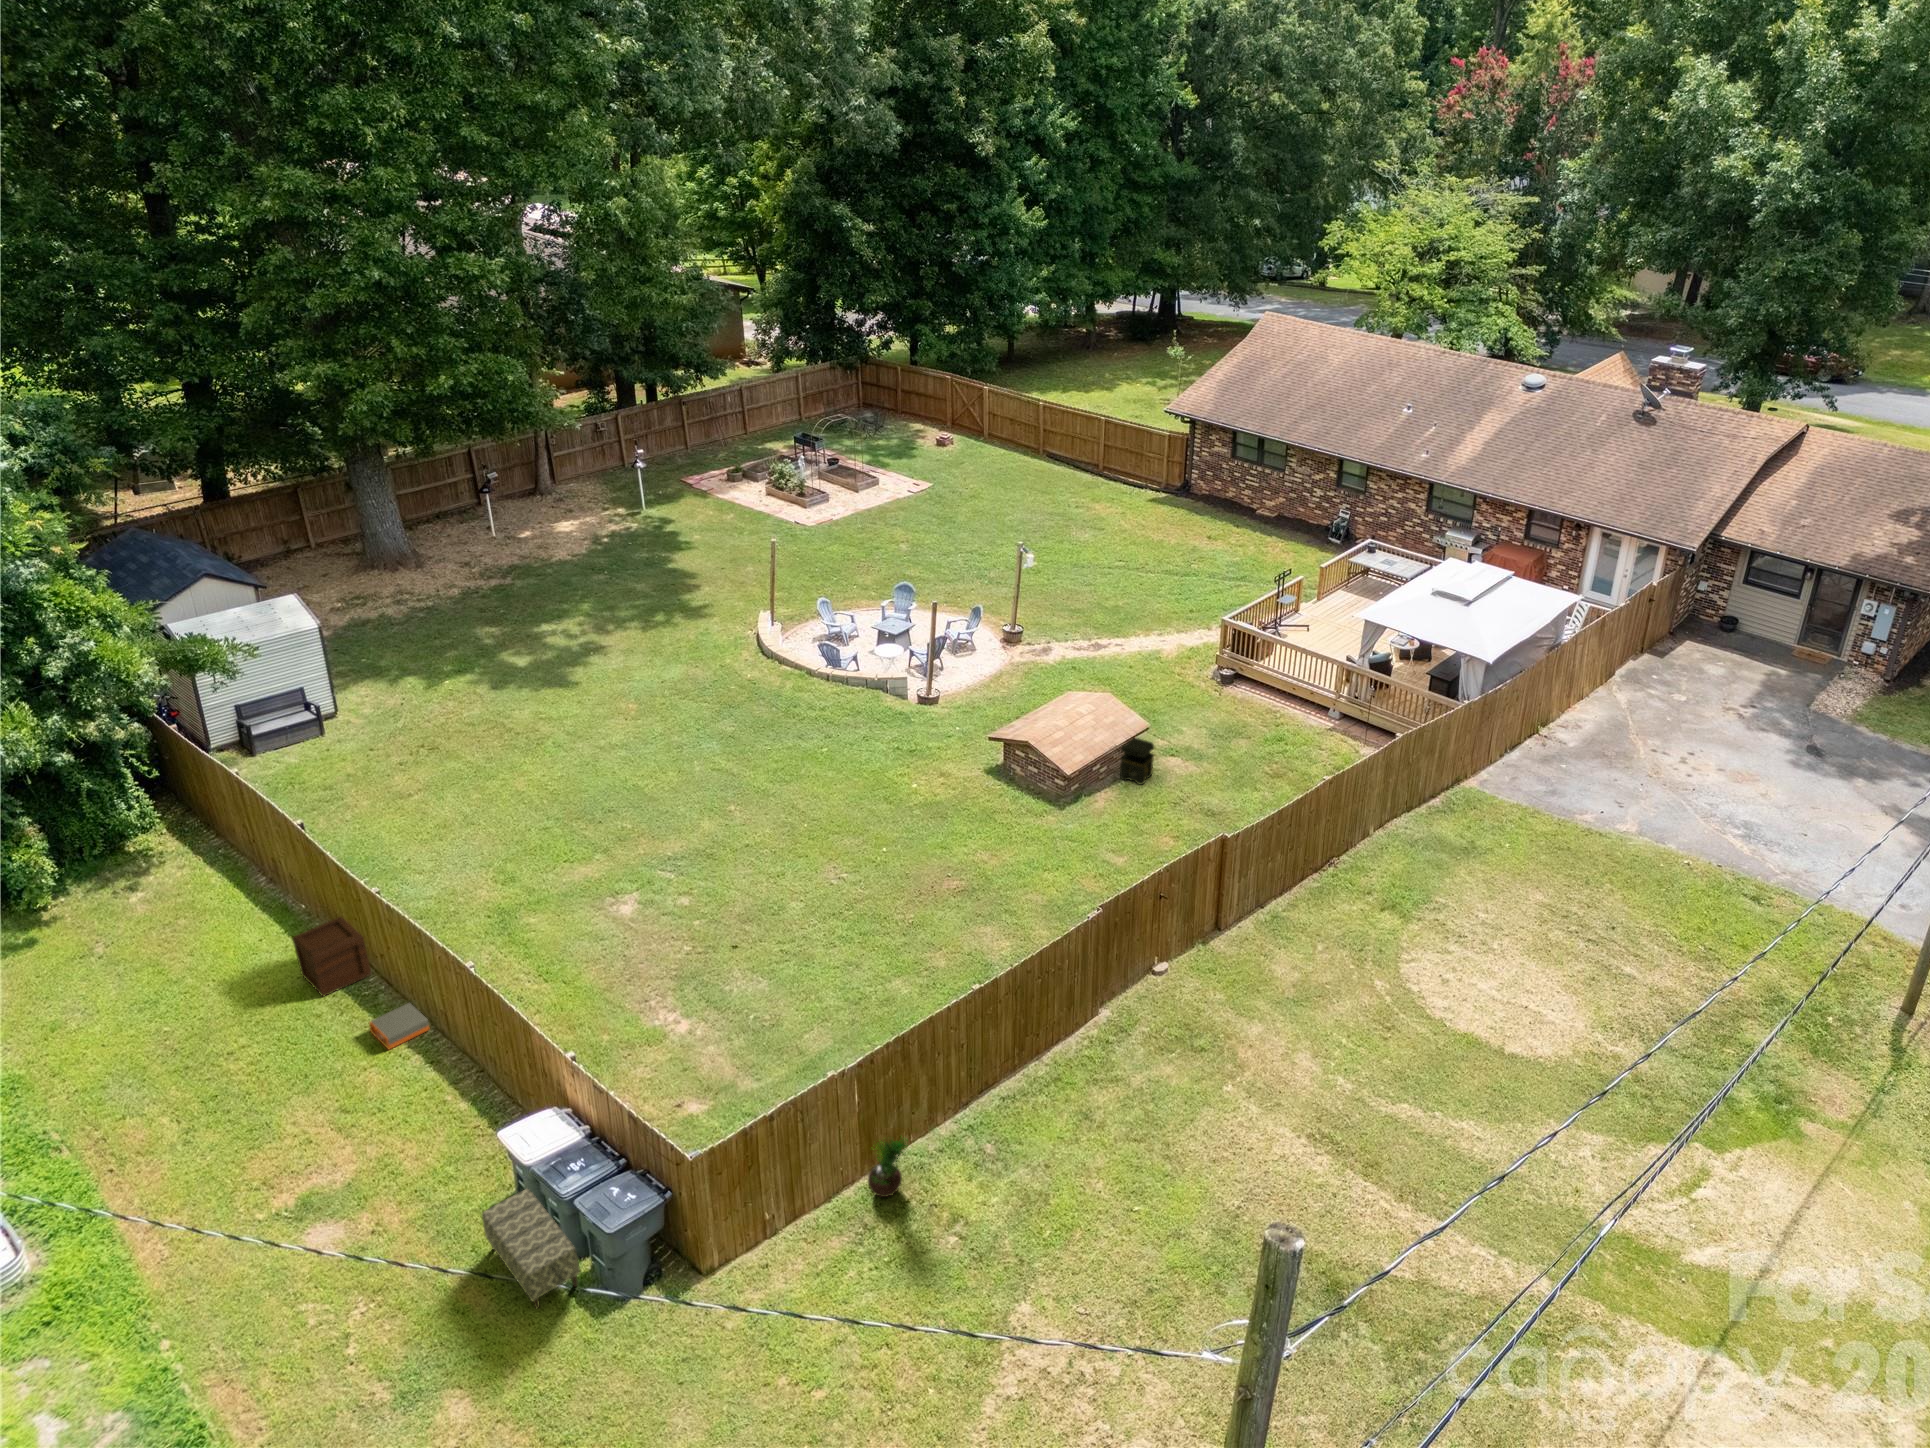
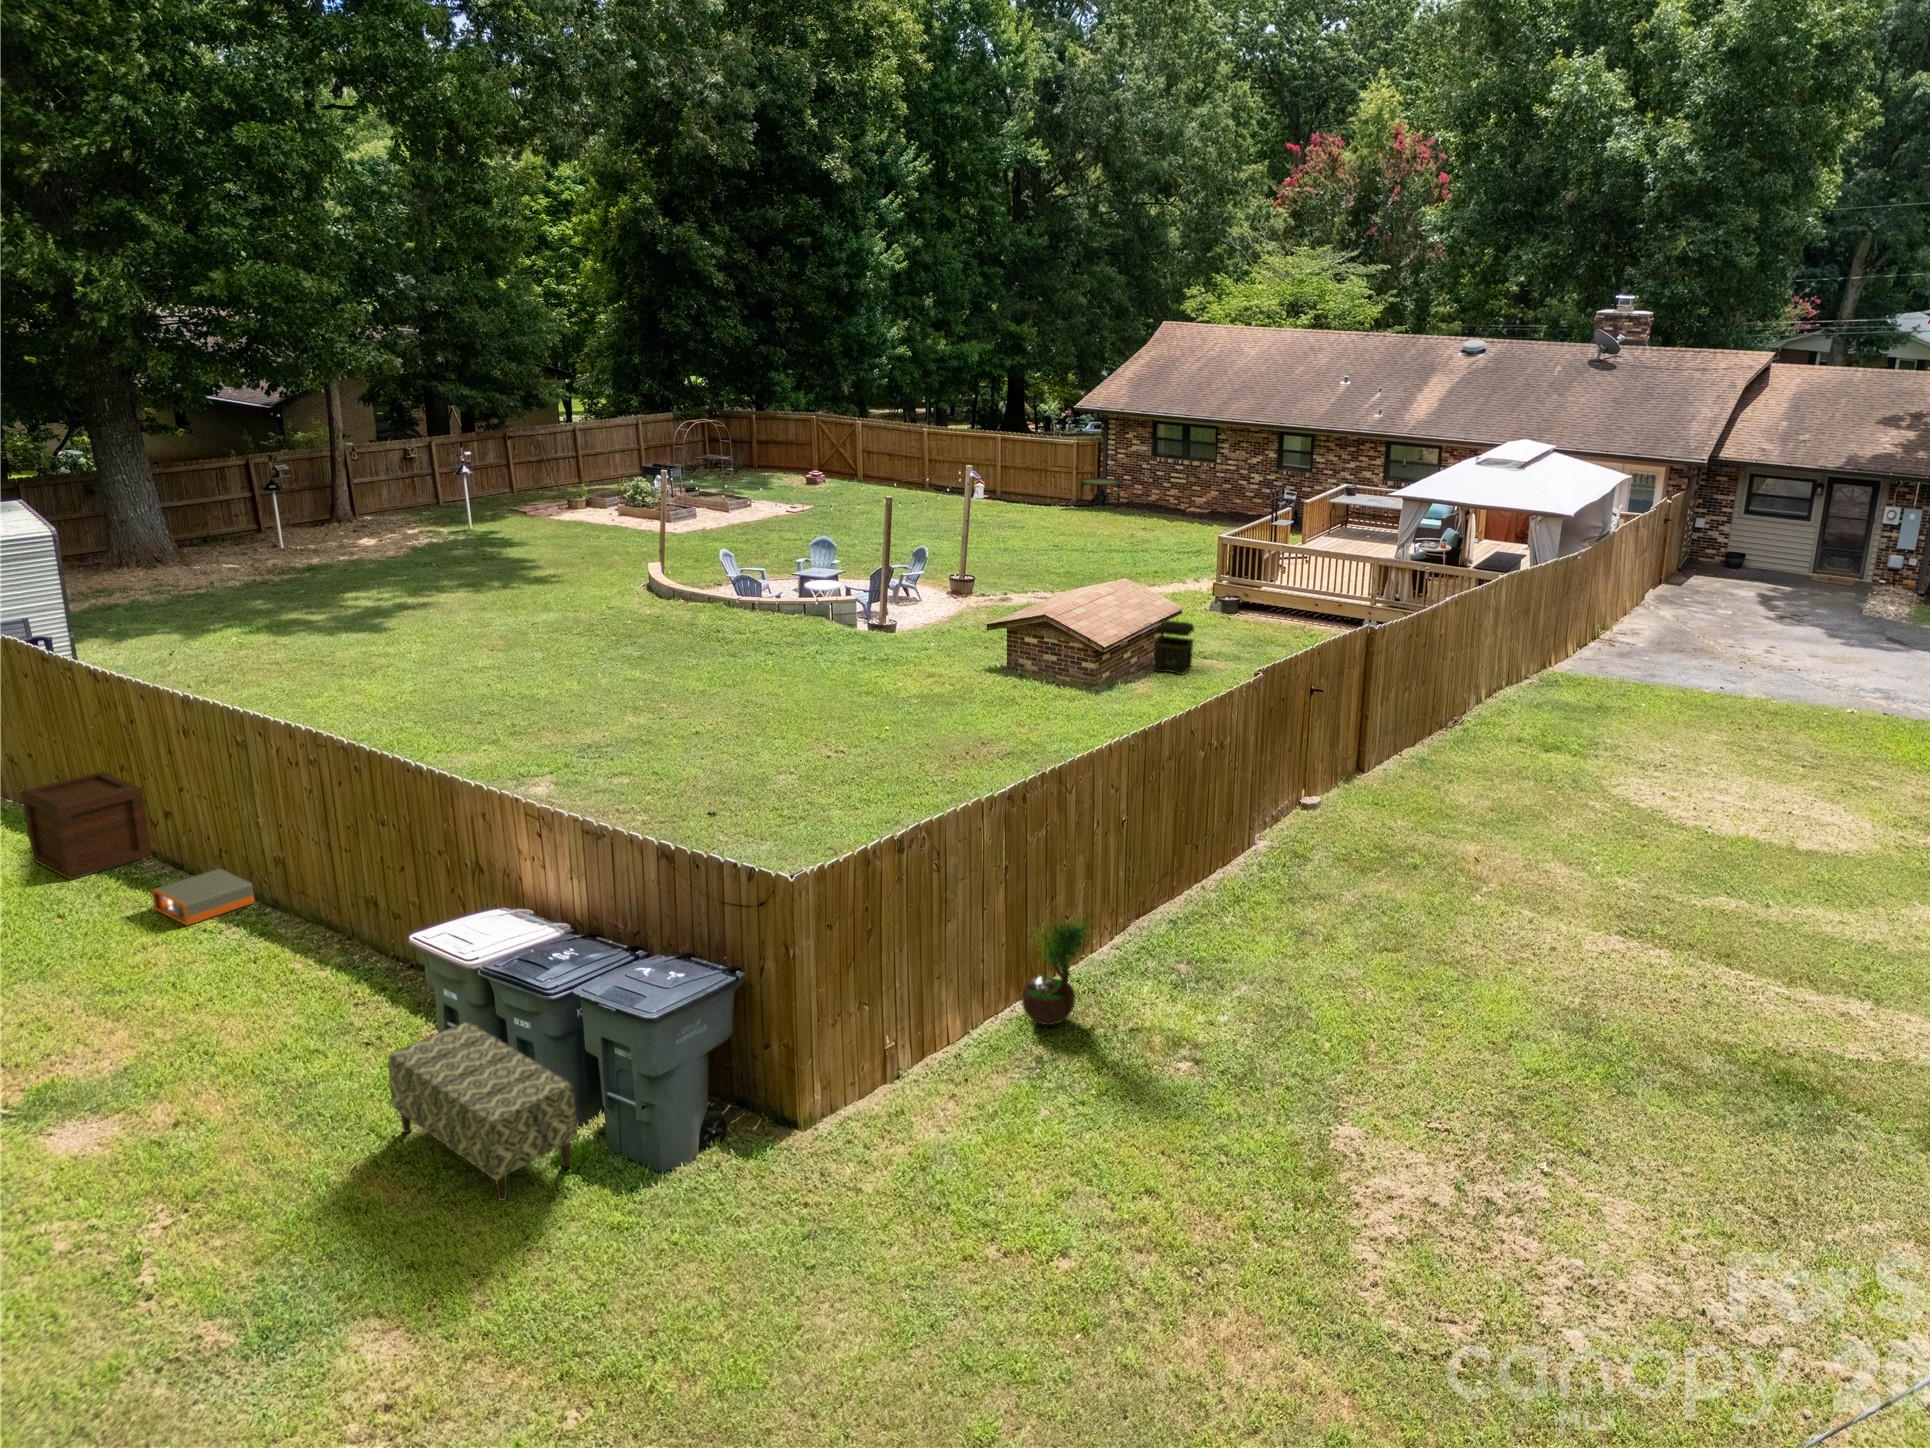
round table: none [1162,471,1202,505] -> present [1080,477,1122,508]

